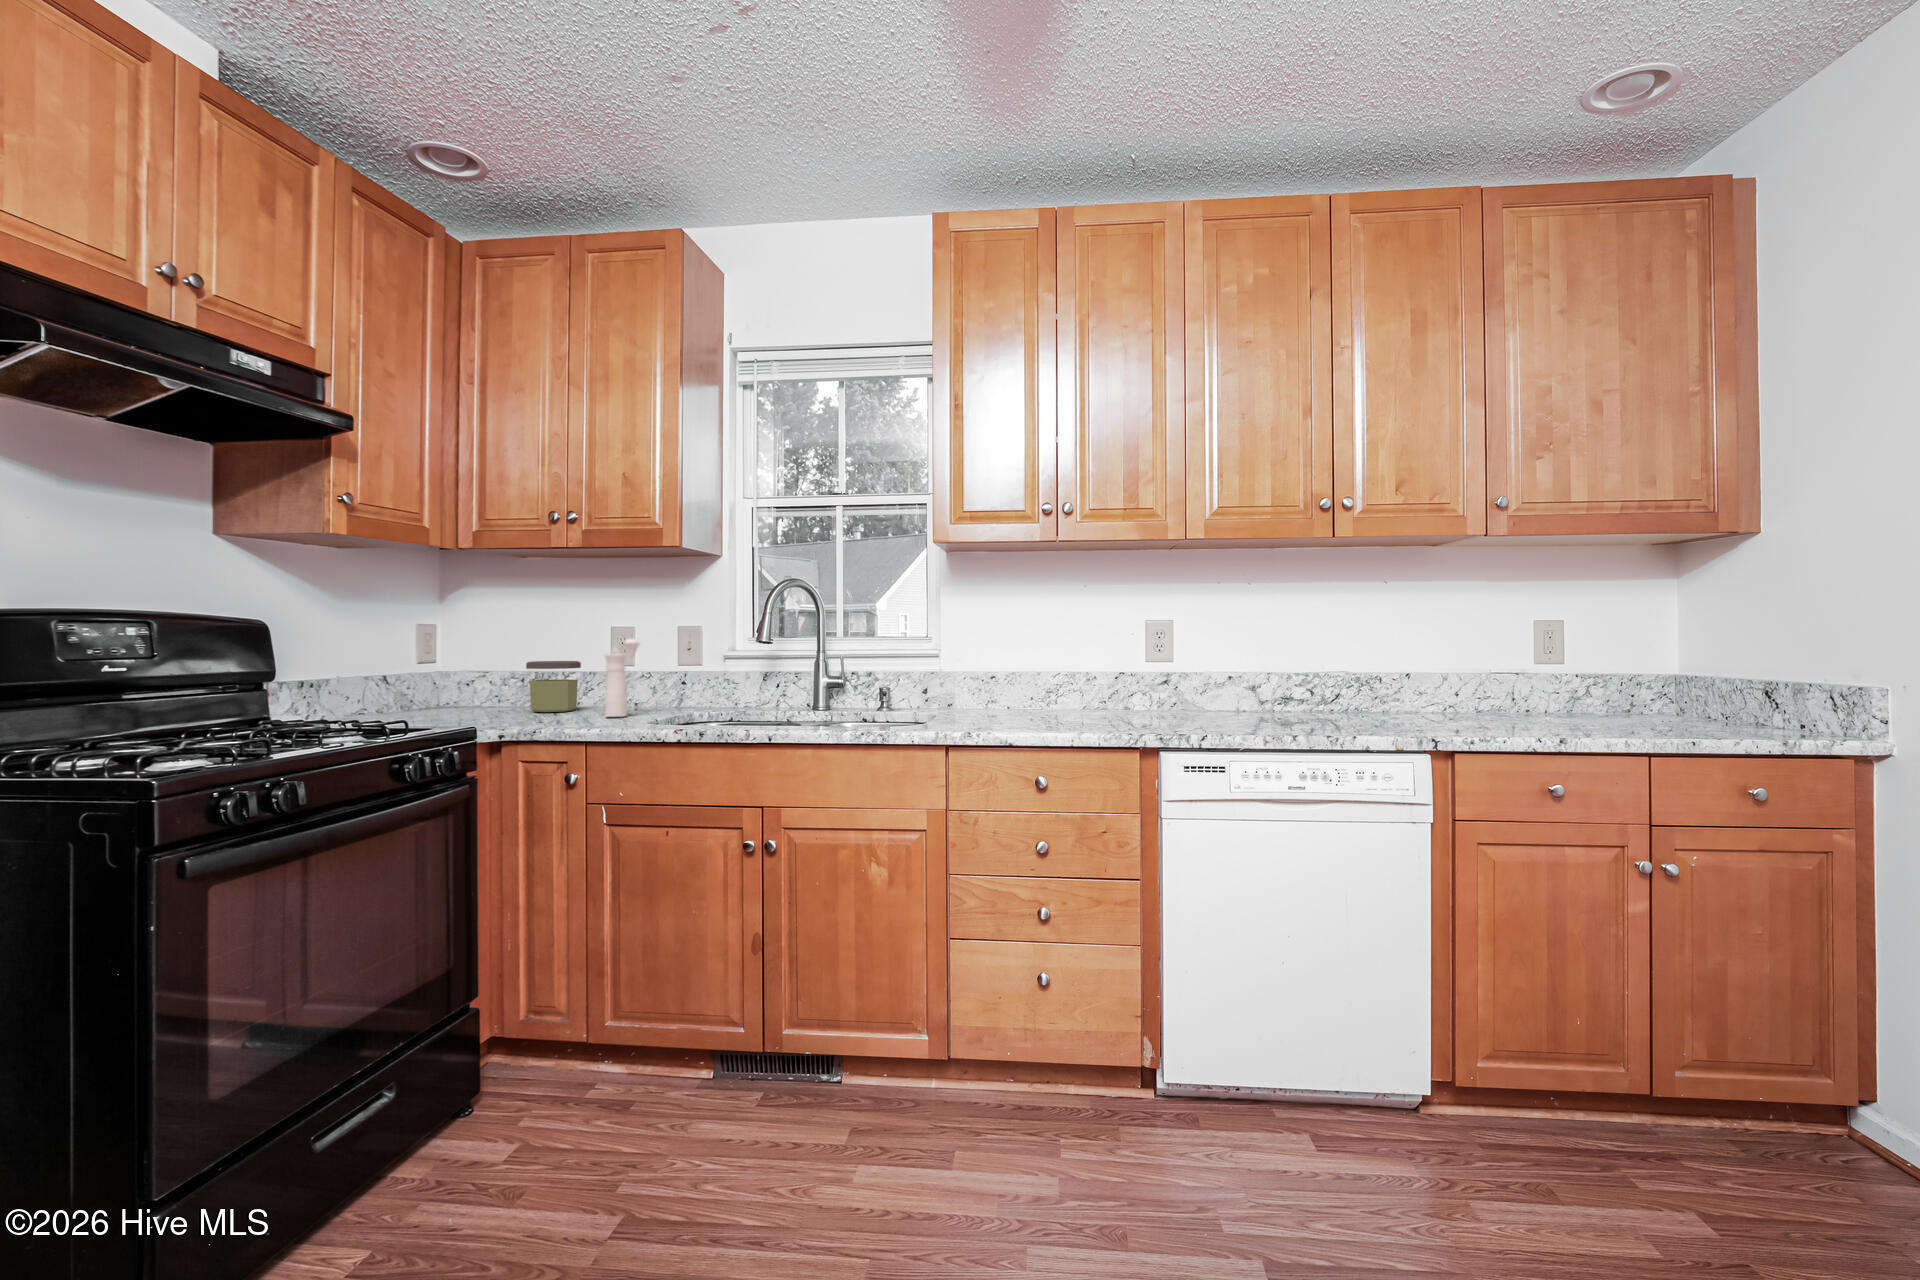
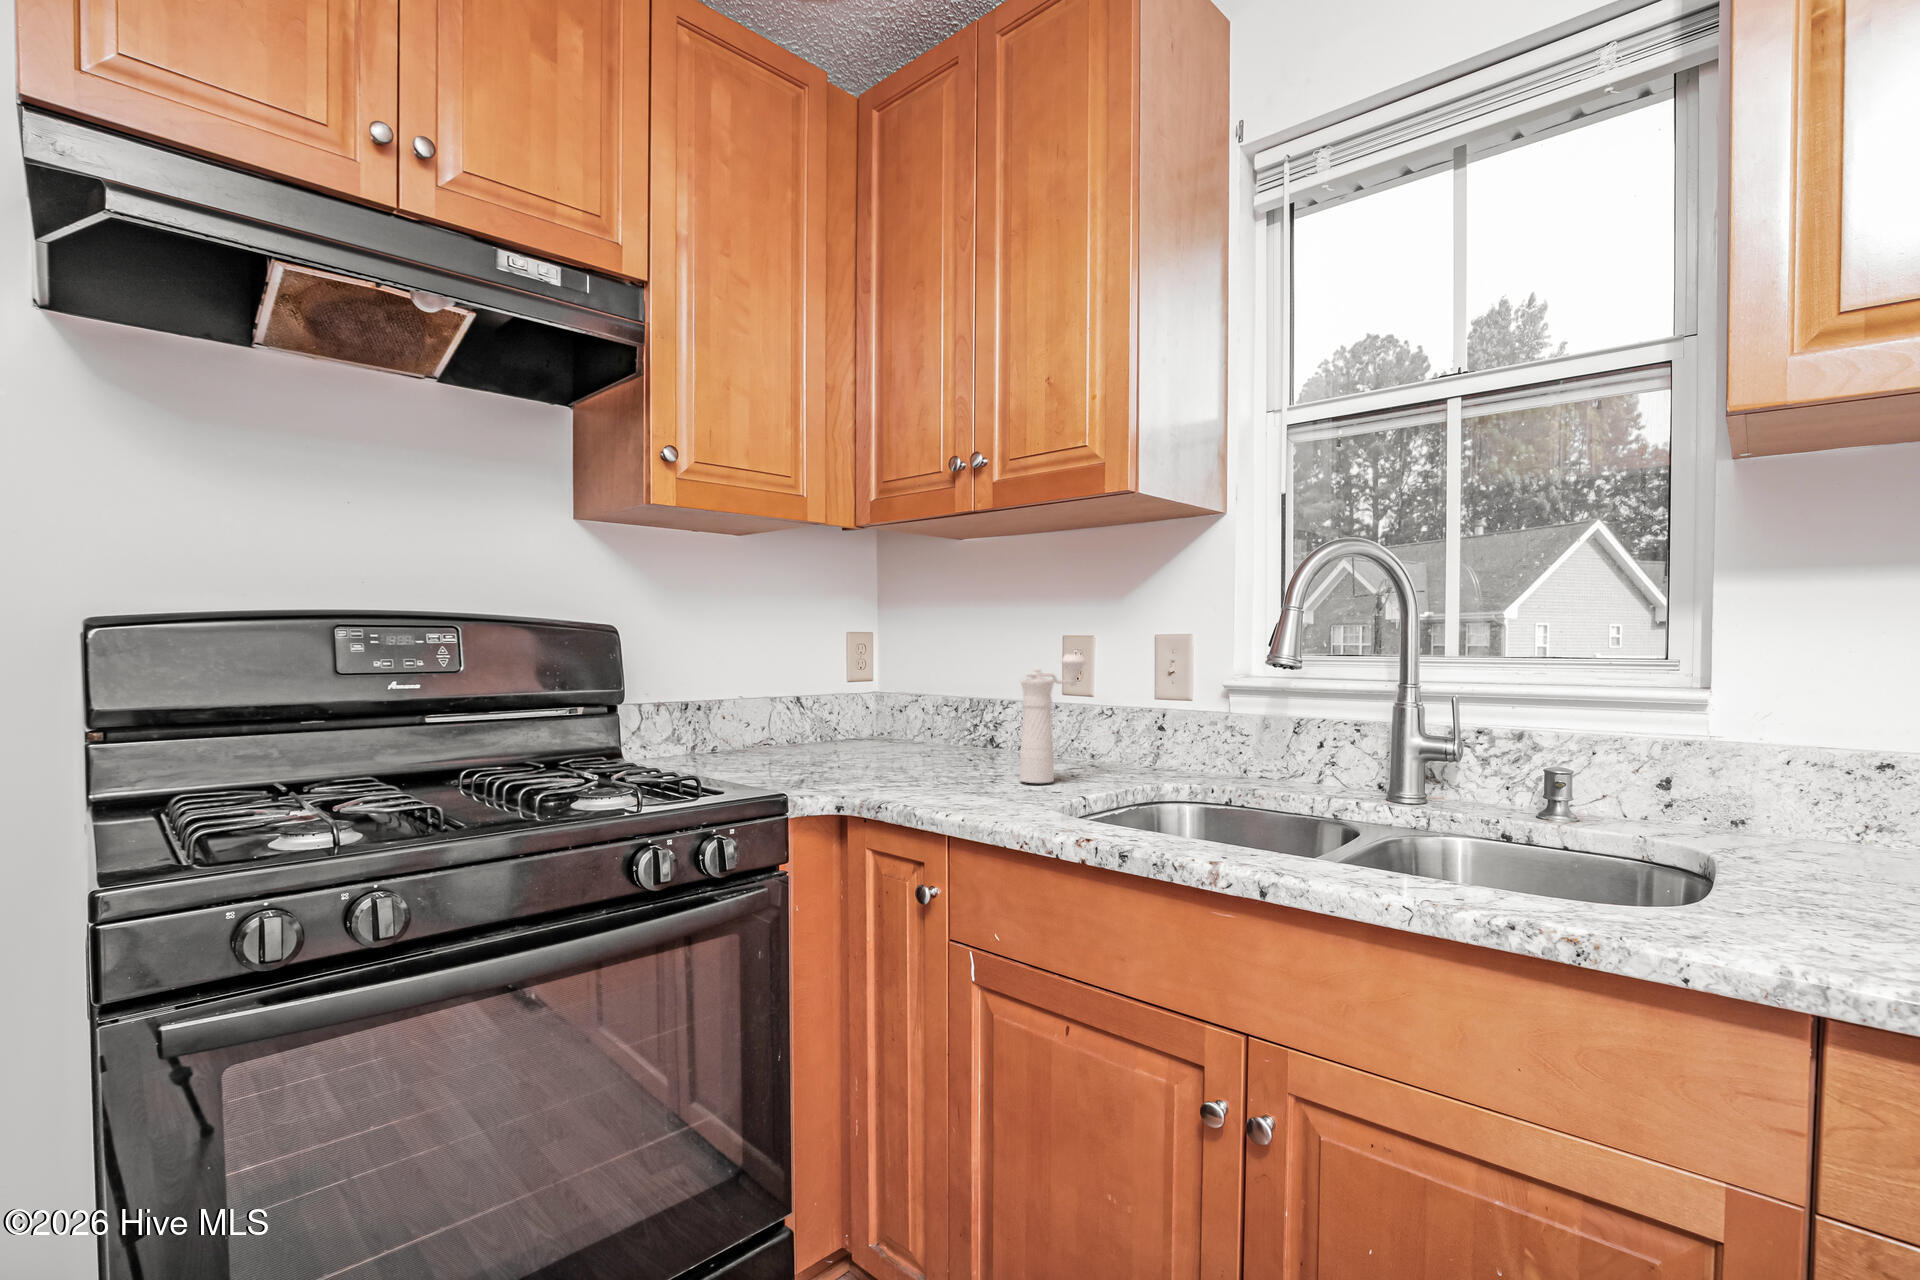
jar: present [526,661,581,712] -> none [943,684,1016,761]

